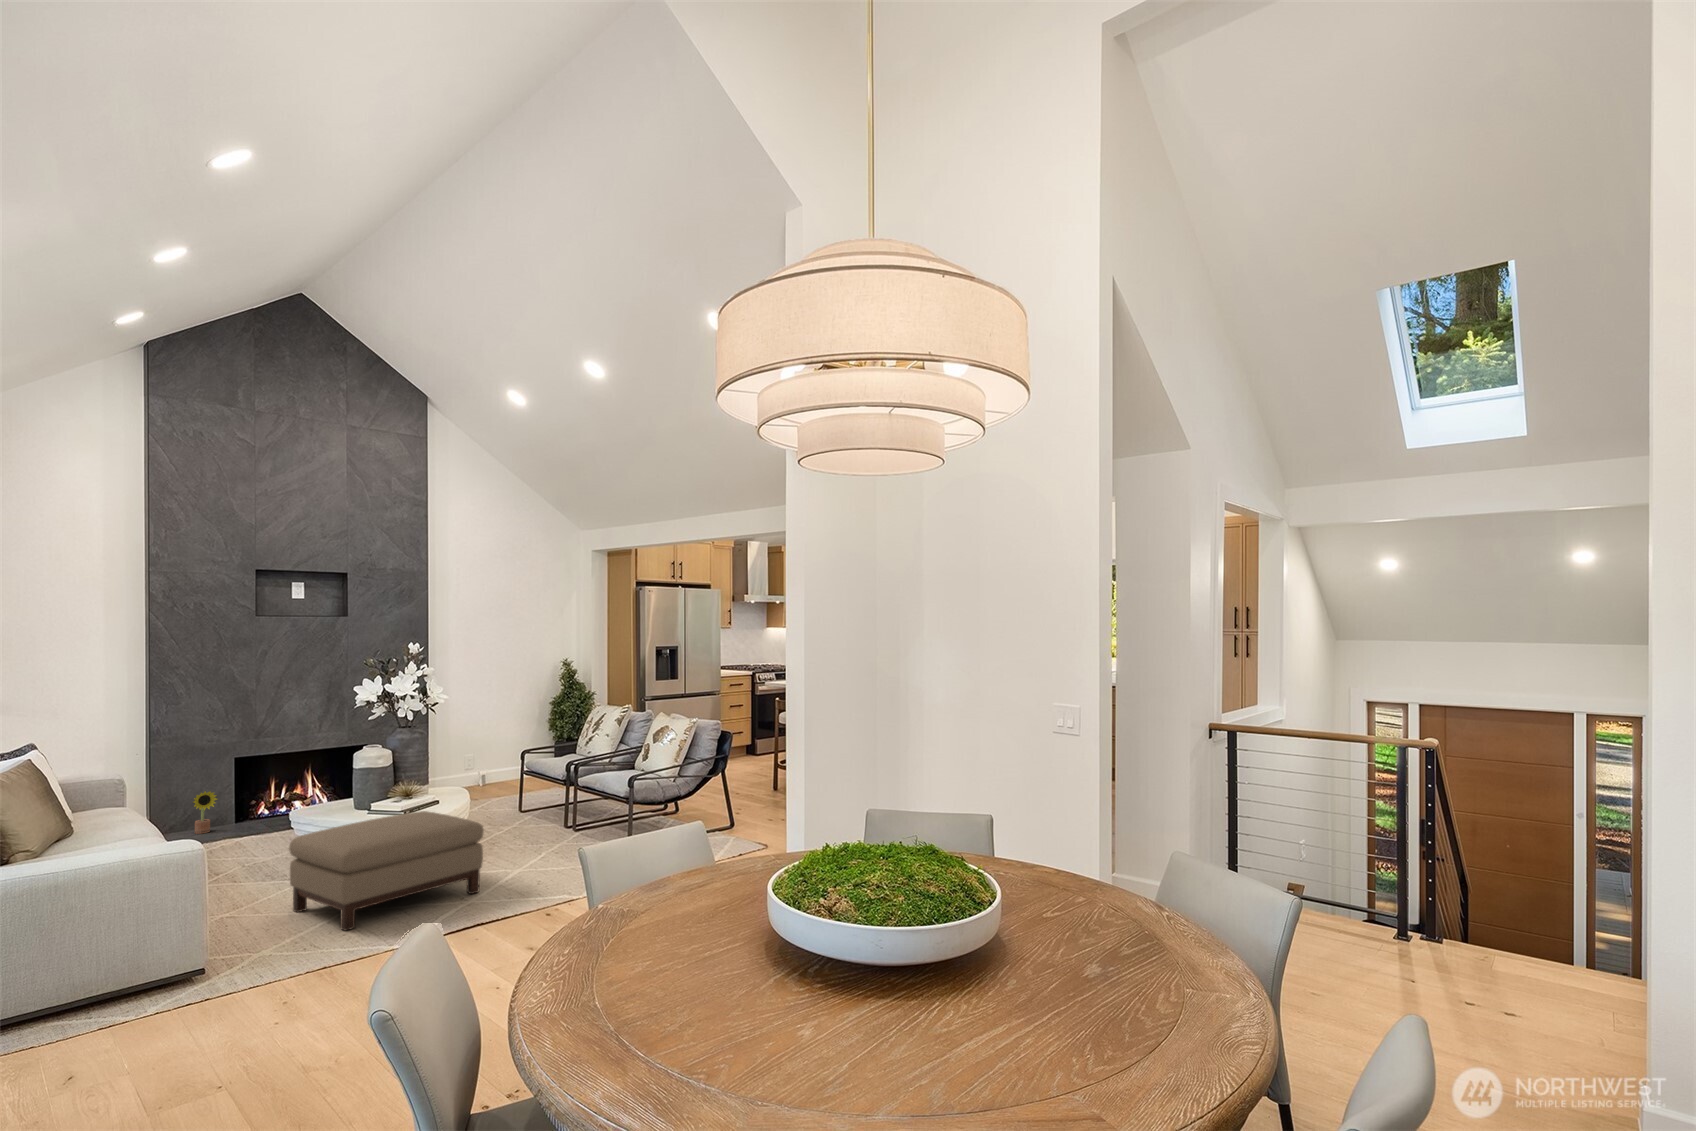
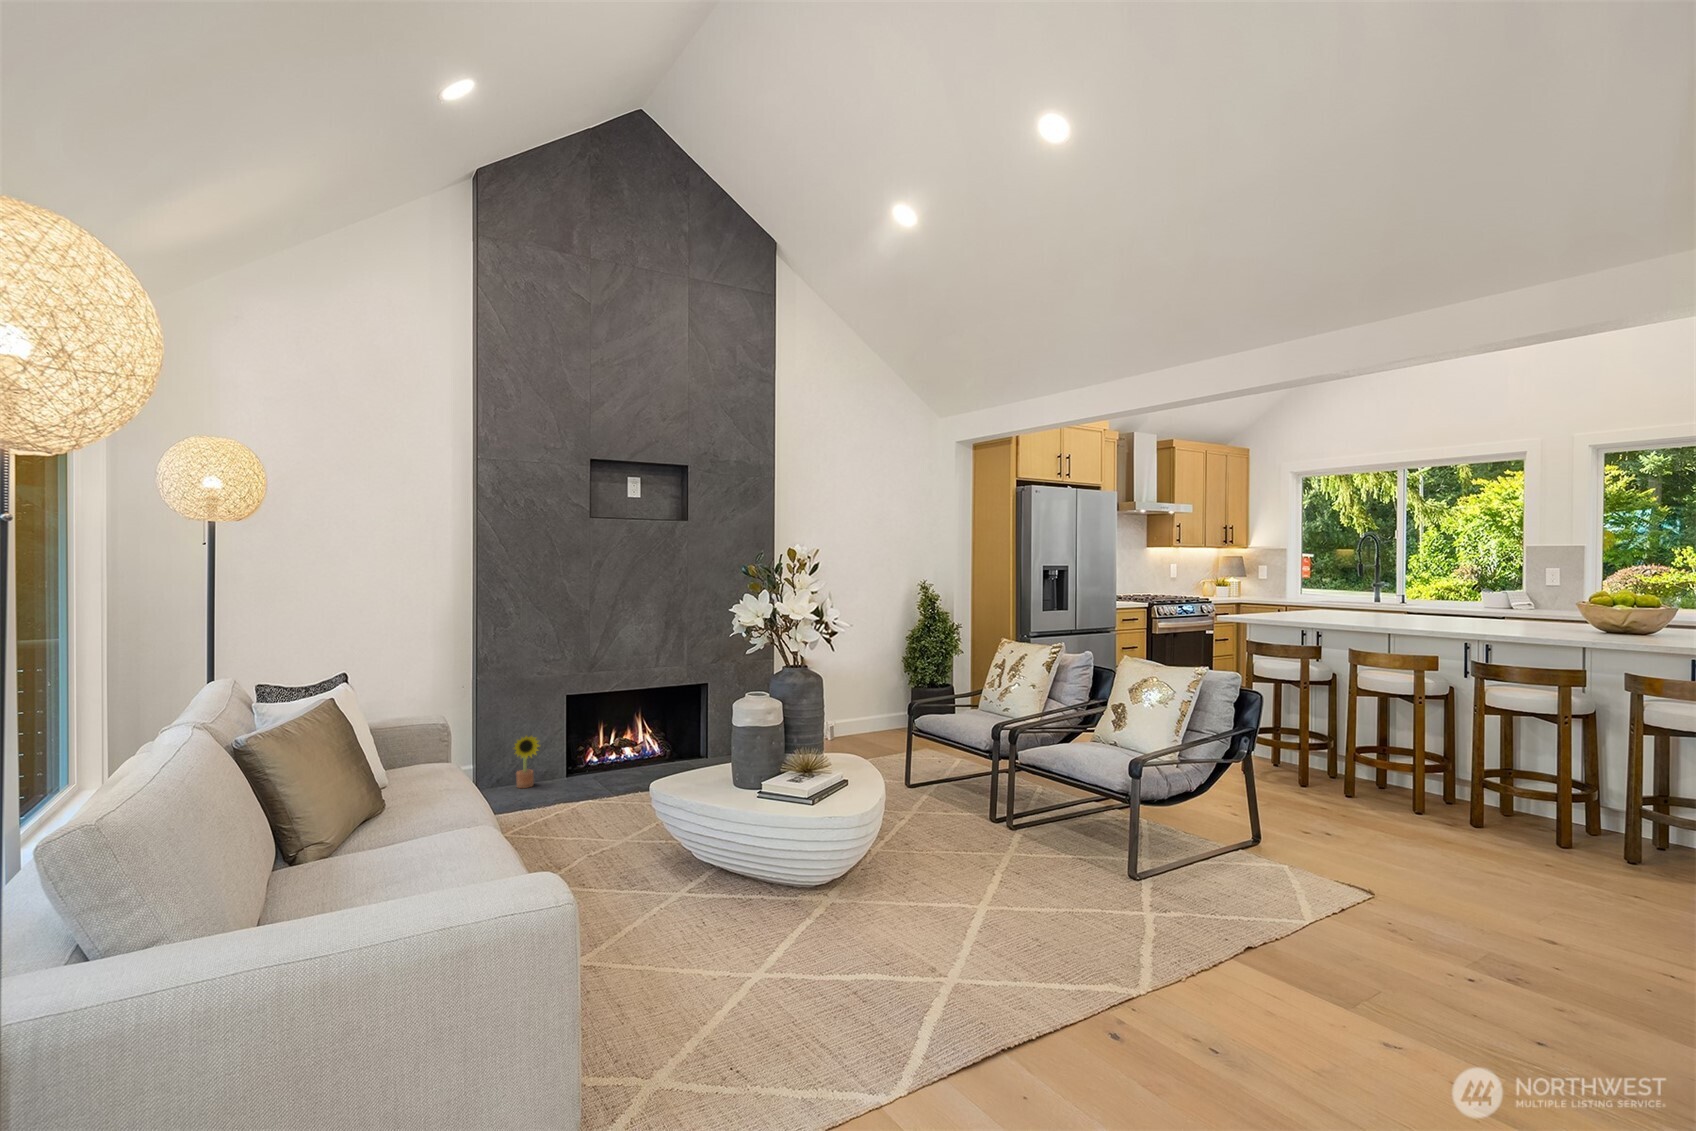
ottoman: present [289,811,484,931] -> none [633,809,941,1060]

